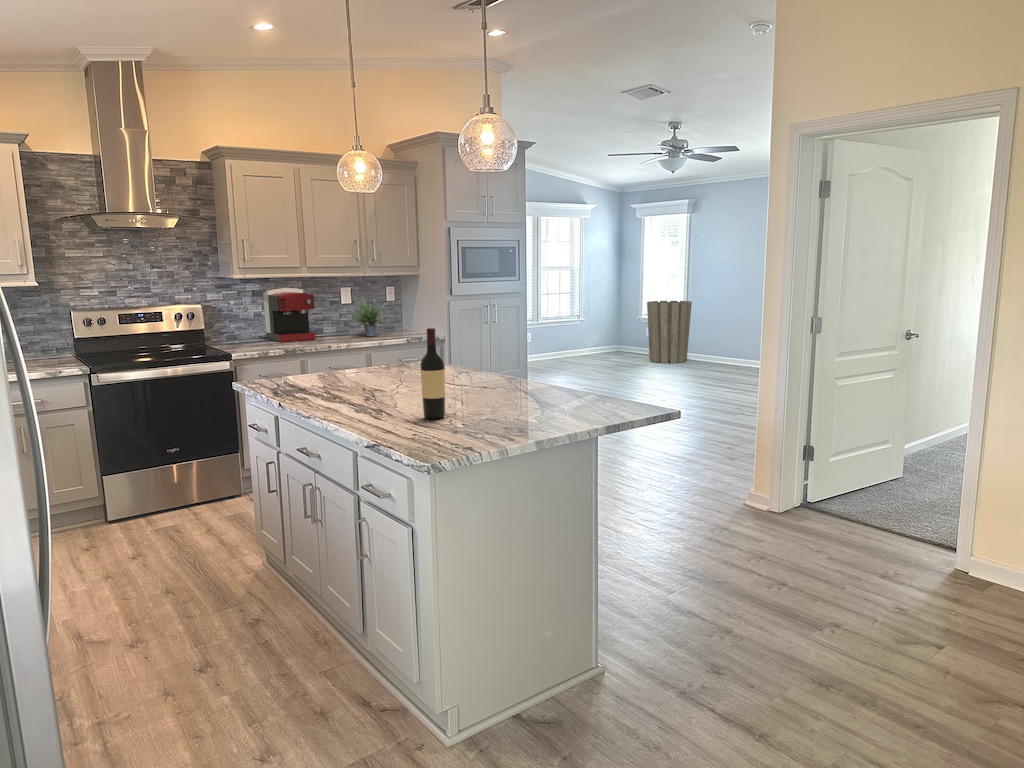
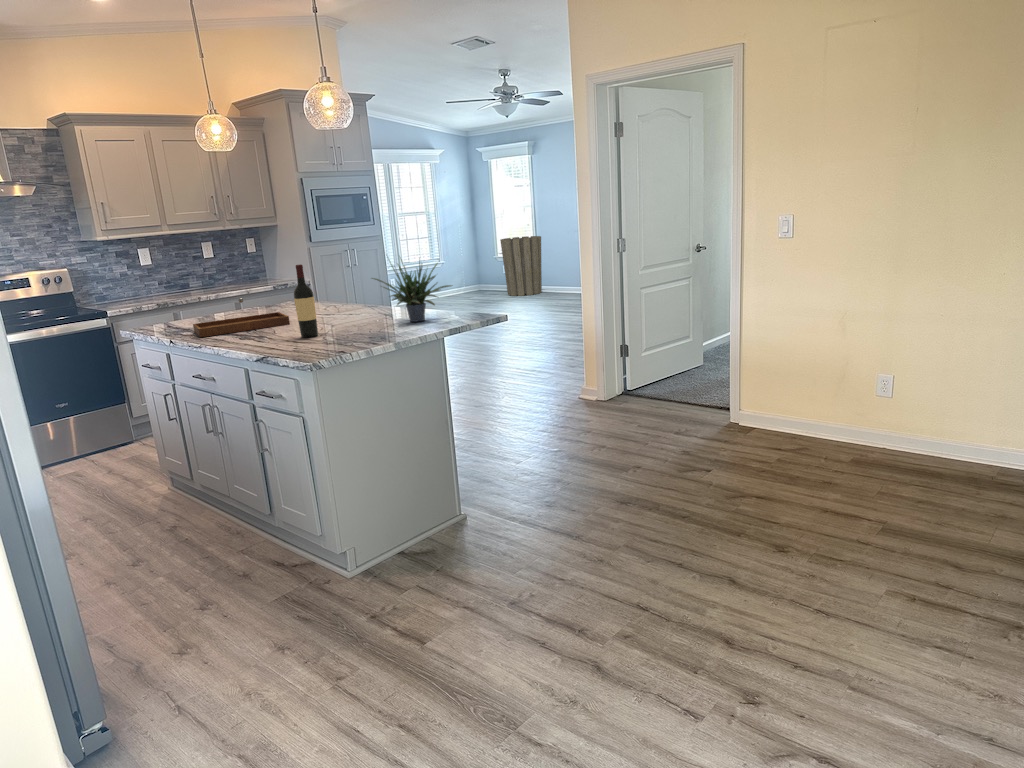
coffee maker: present [263,288,316,342] -> none [126,247,185,298]
potted plant: present [352,301,391,336] -> present [372,259,452,322]
tray: none [305,359,414,403] -> present [193,298,290,337]

